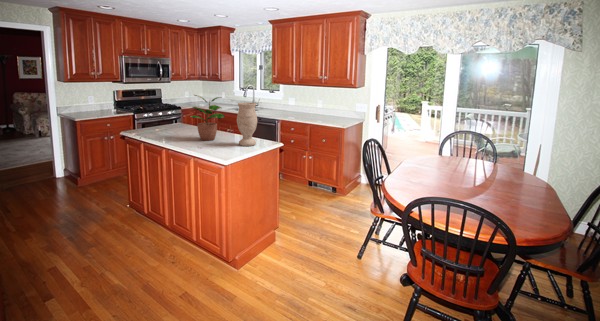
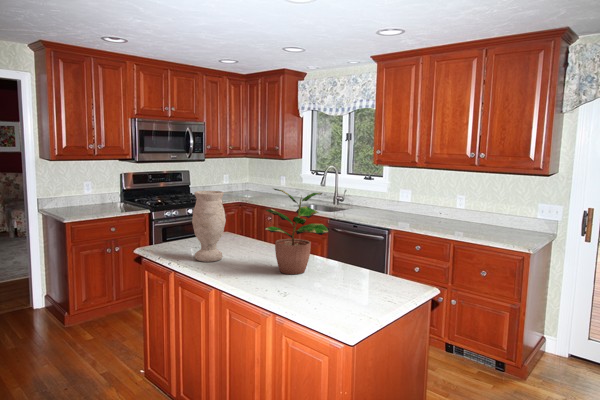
vase: present [237,102,257,146] -> present [192,191,226,262]

